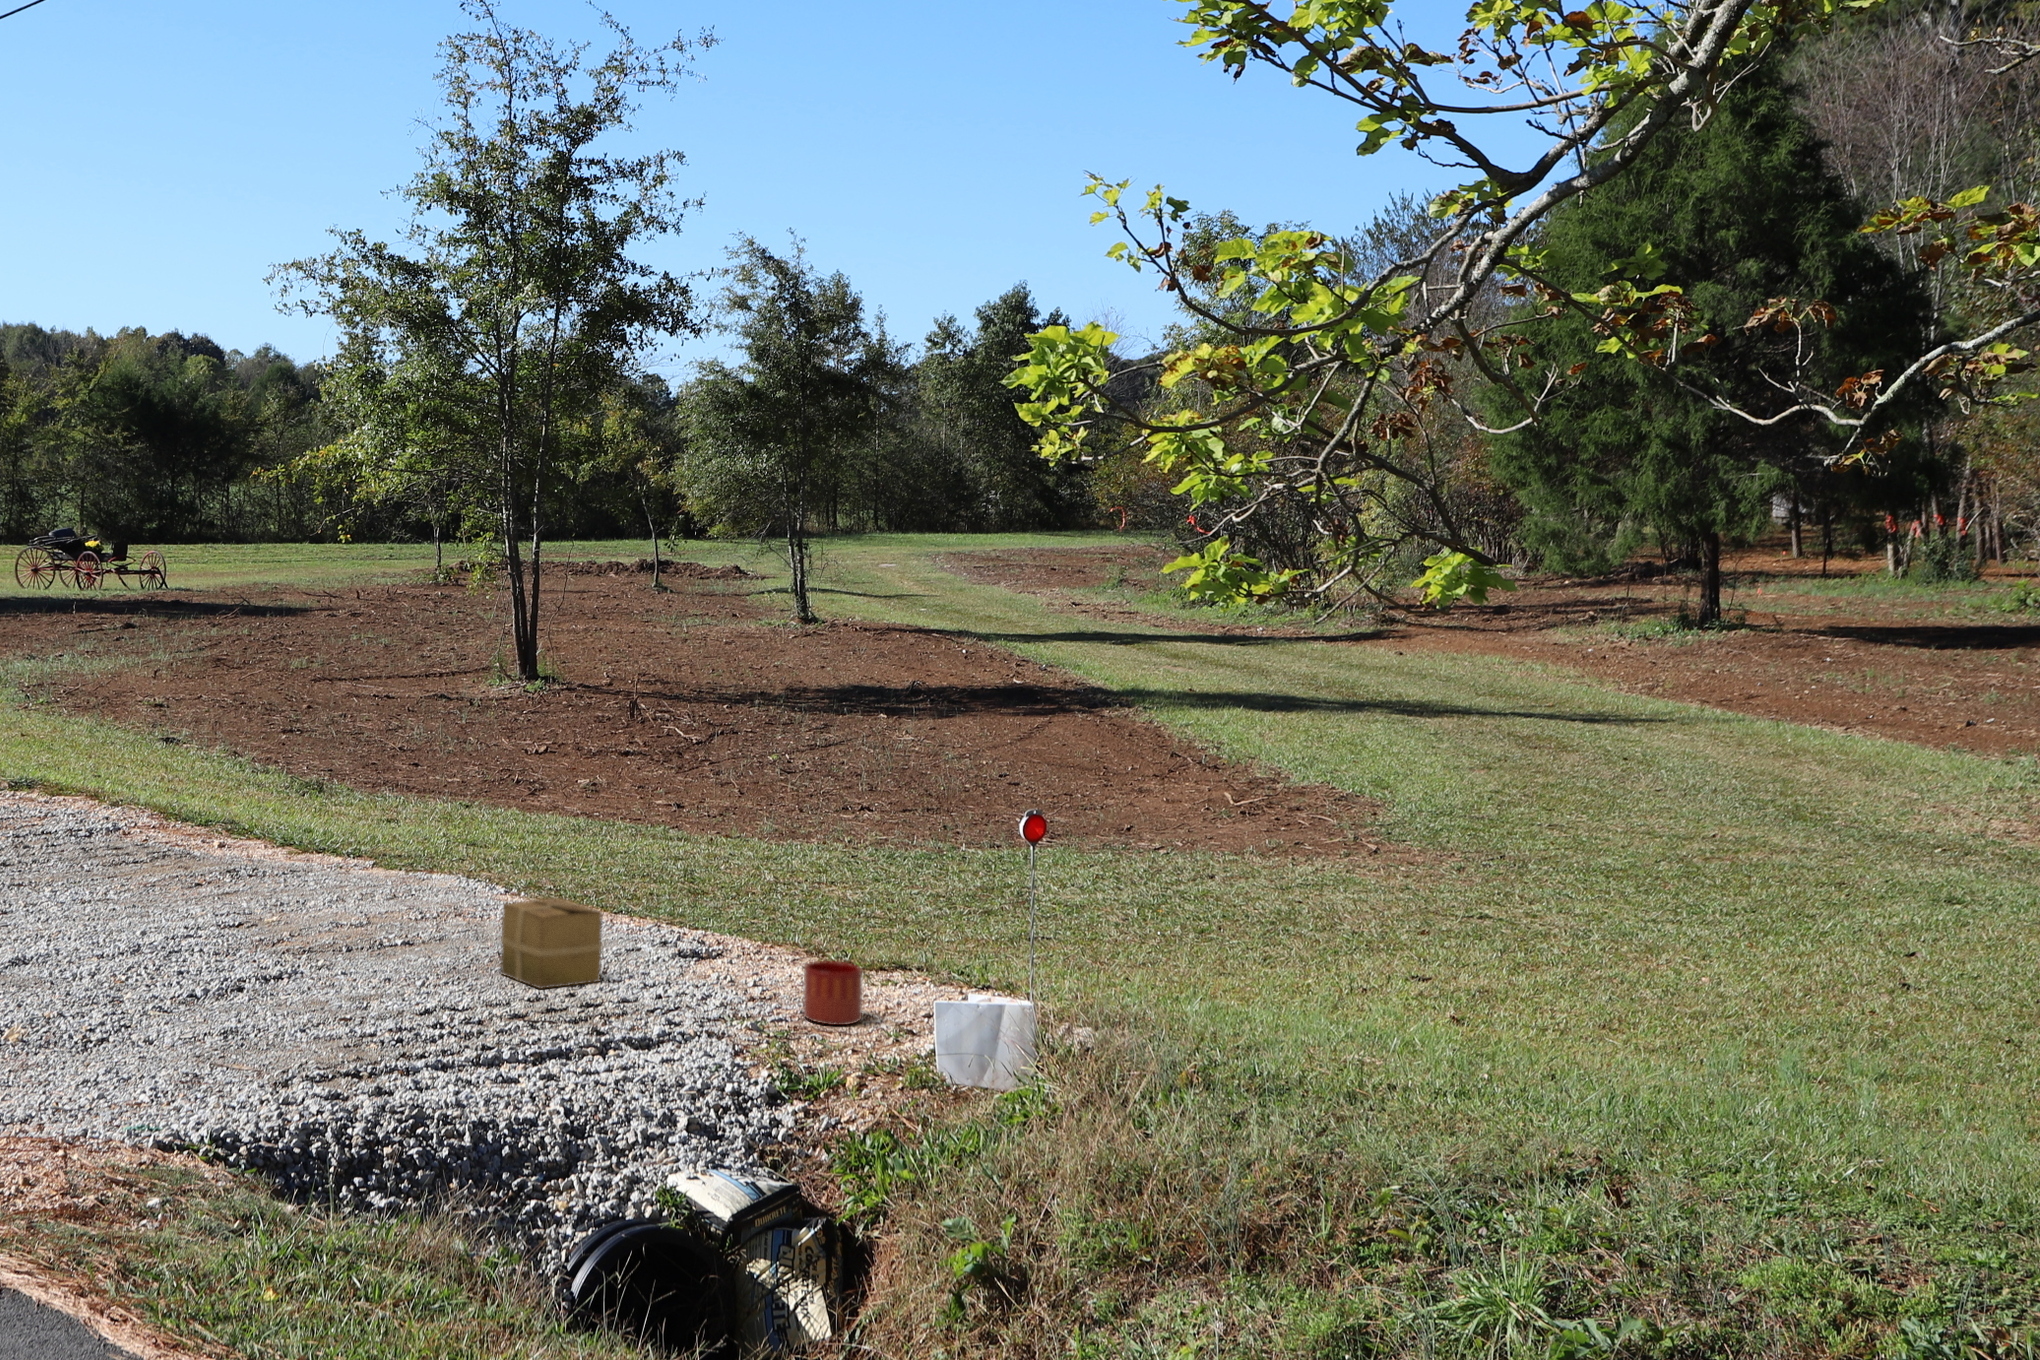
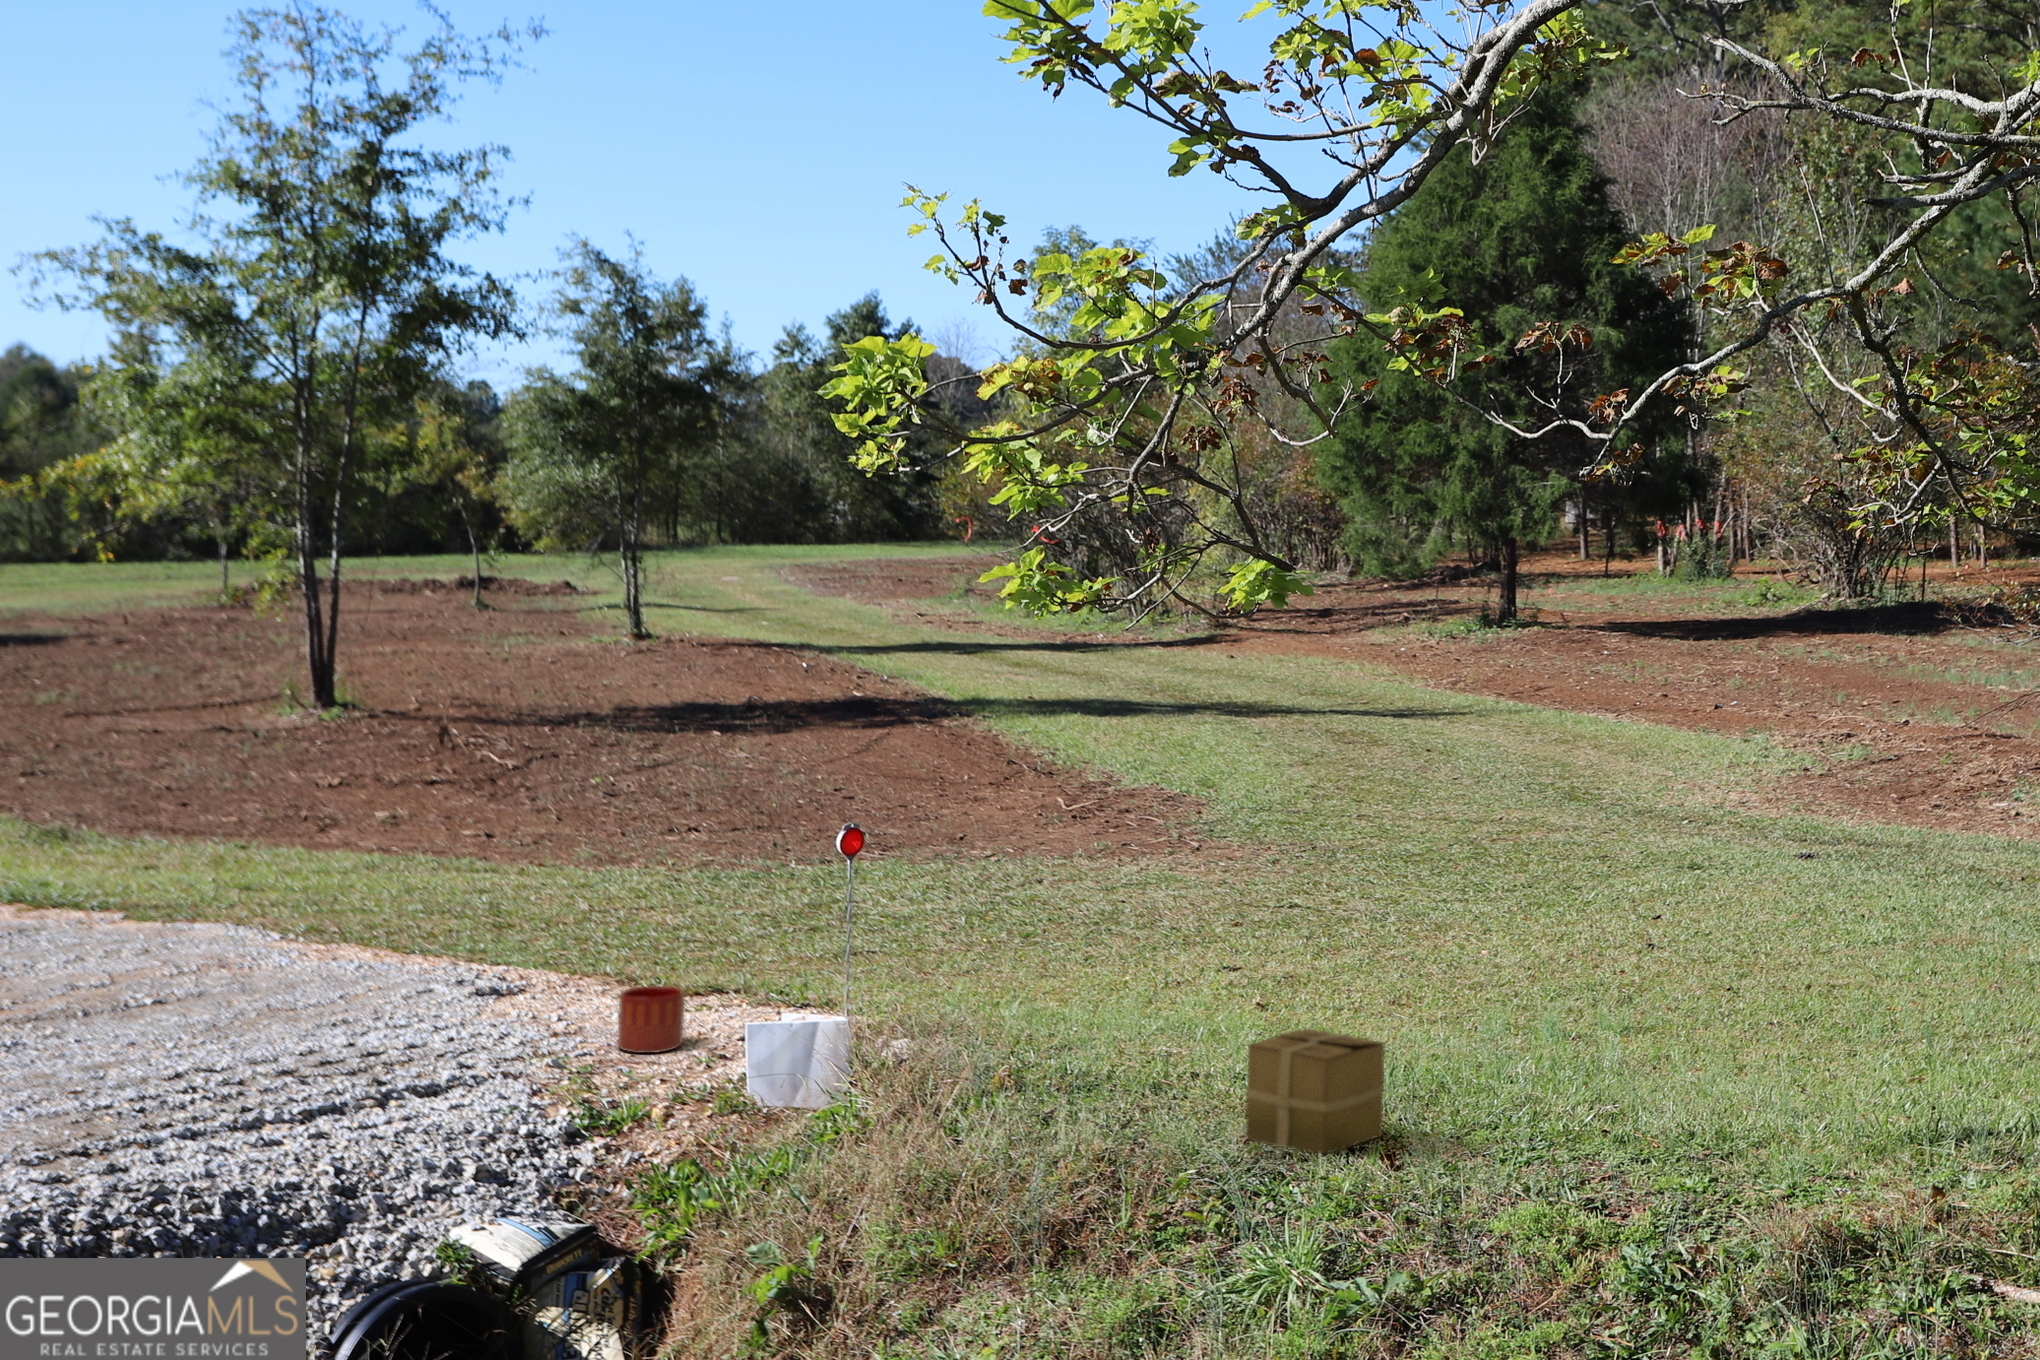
cardboard box: present [501,898,602,988] -> present [1246,1029,1385,1154]

